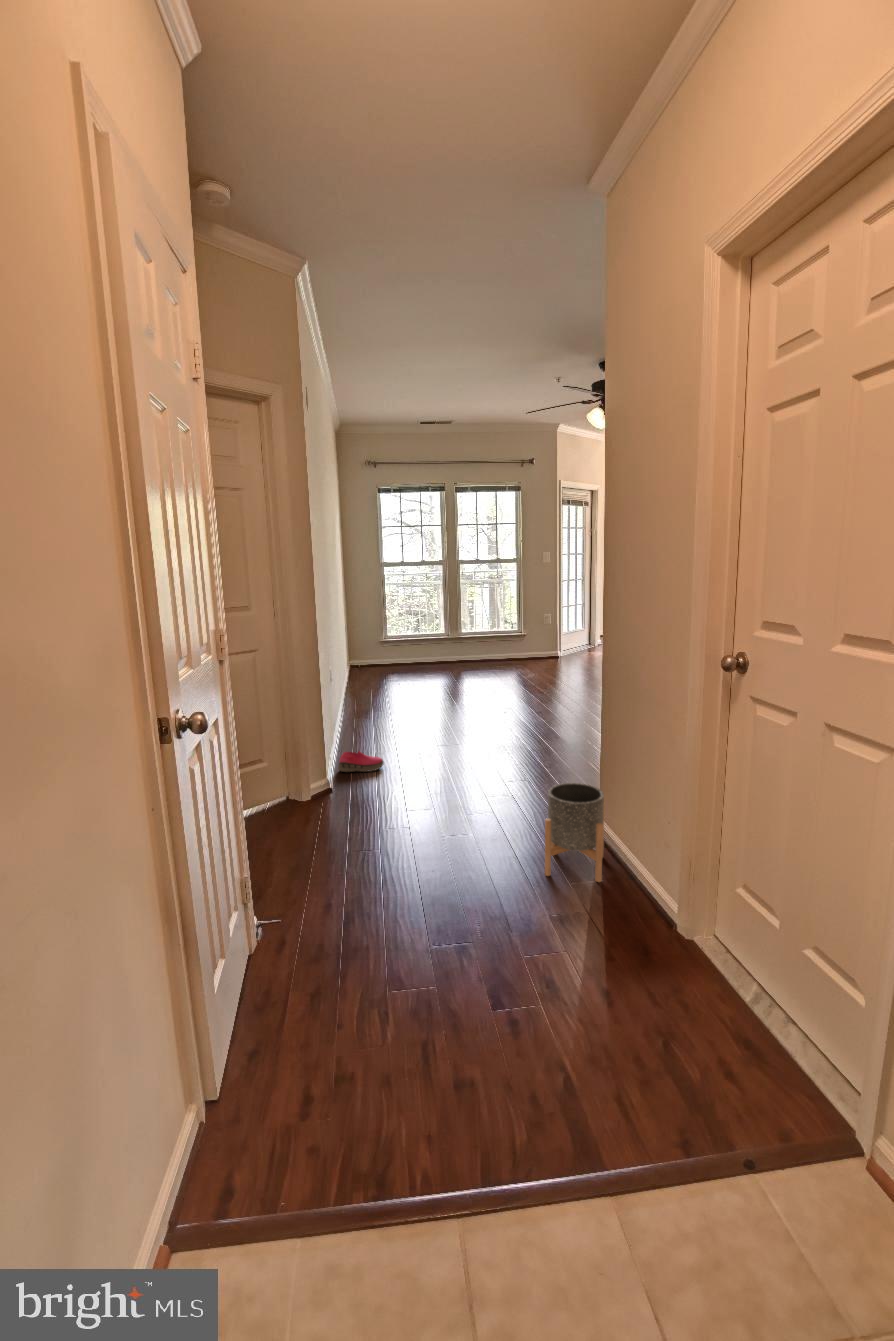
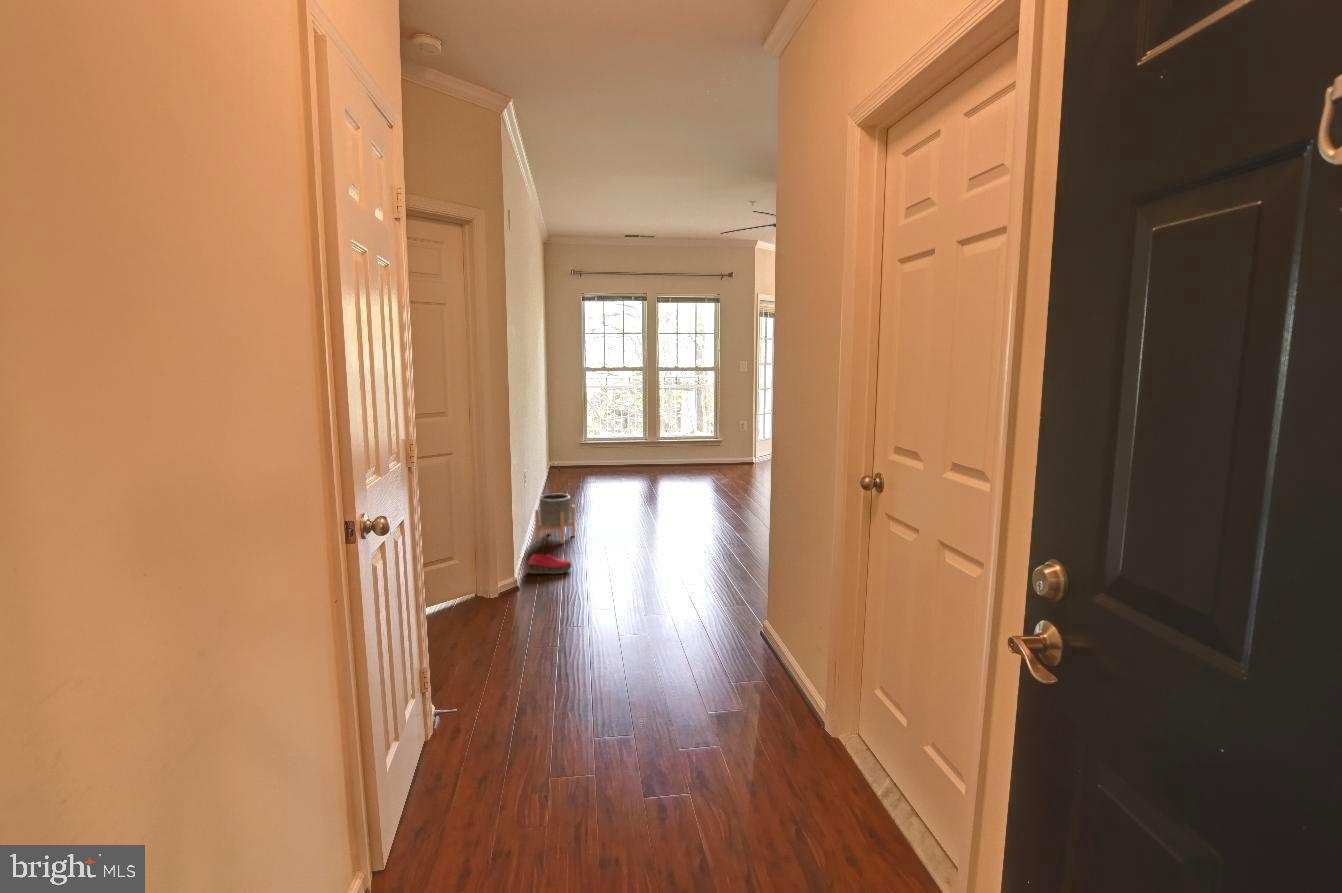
planter: present [545,783,605,882] -> present [535,494,575,544]

